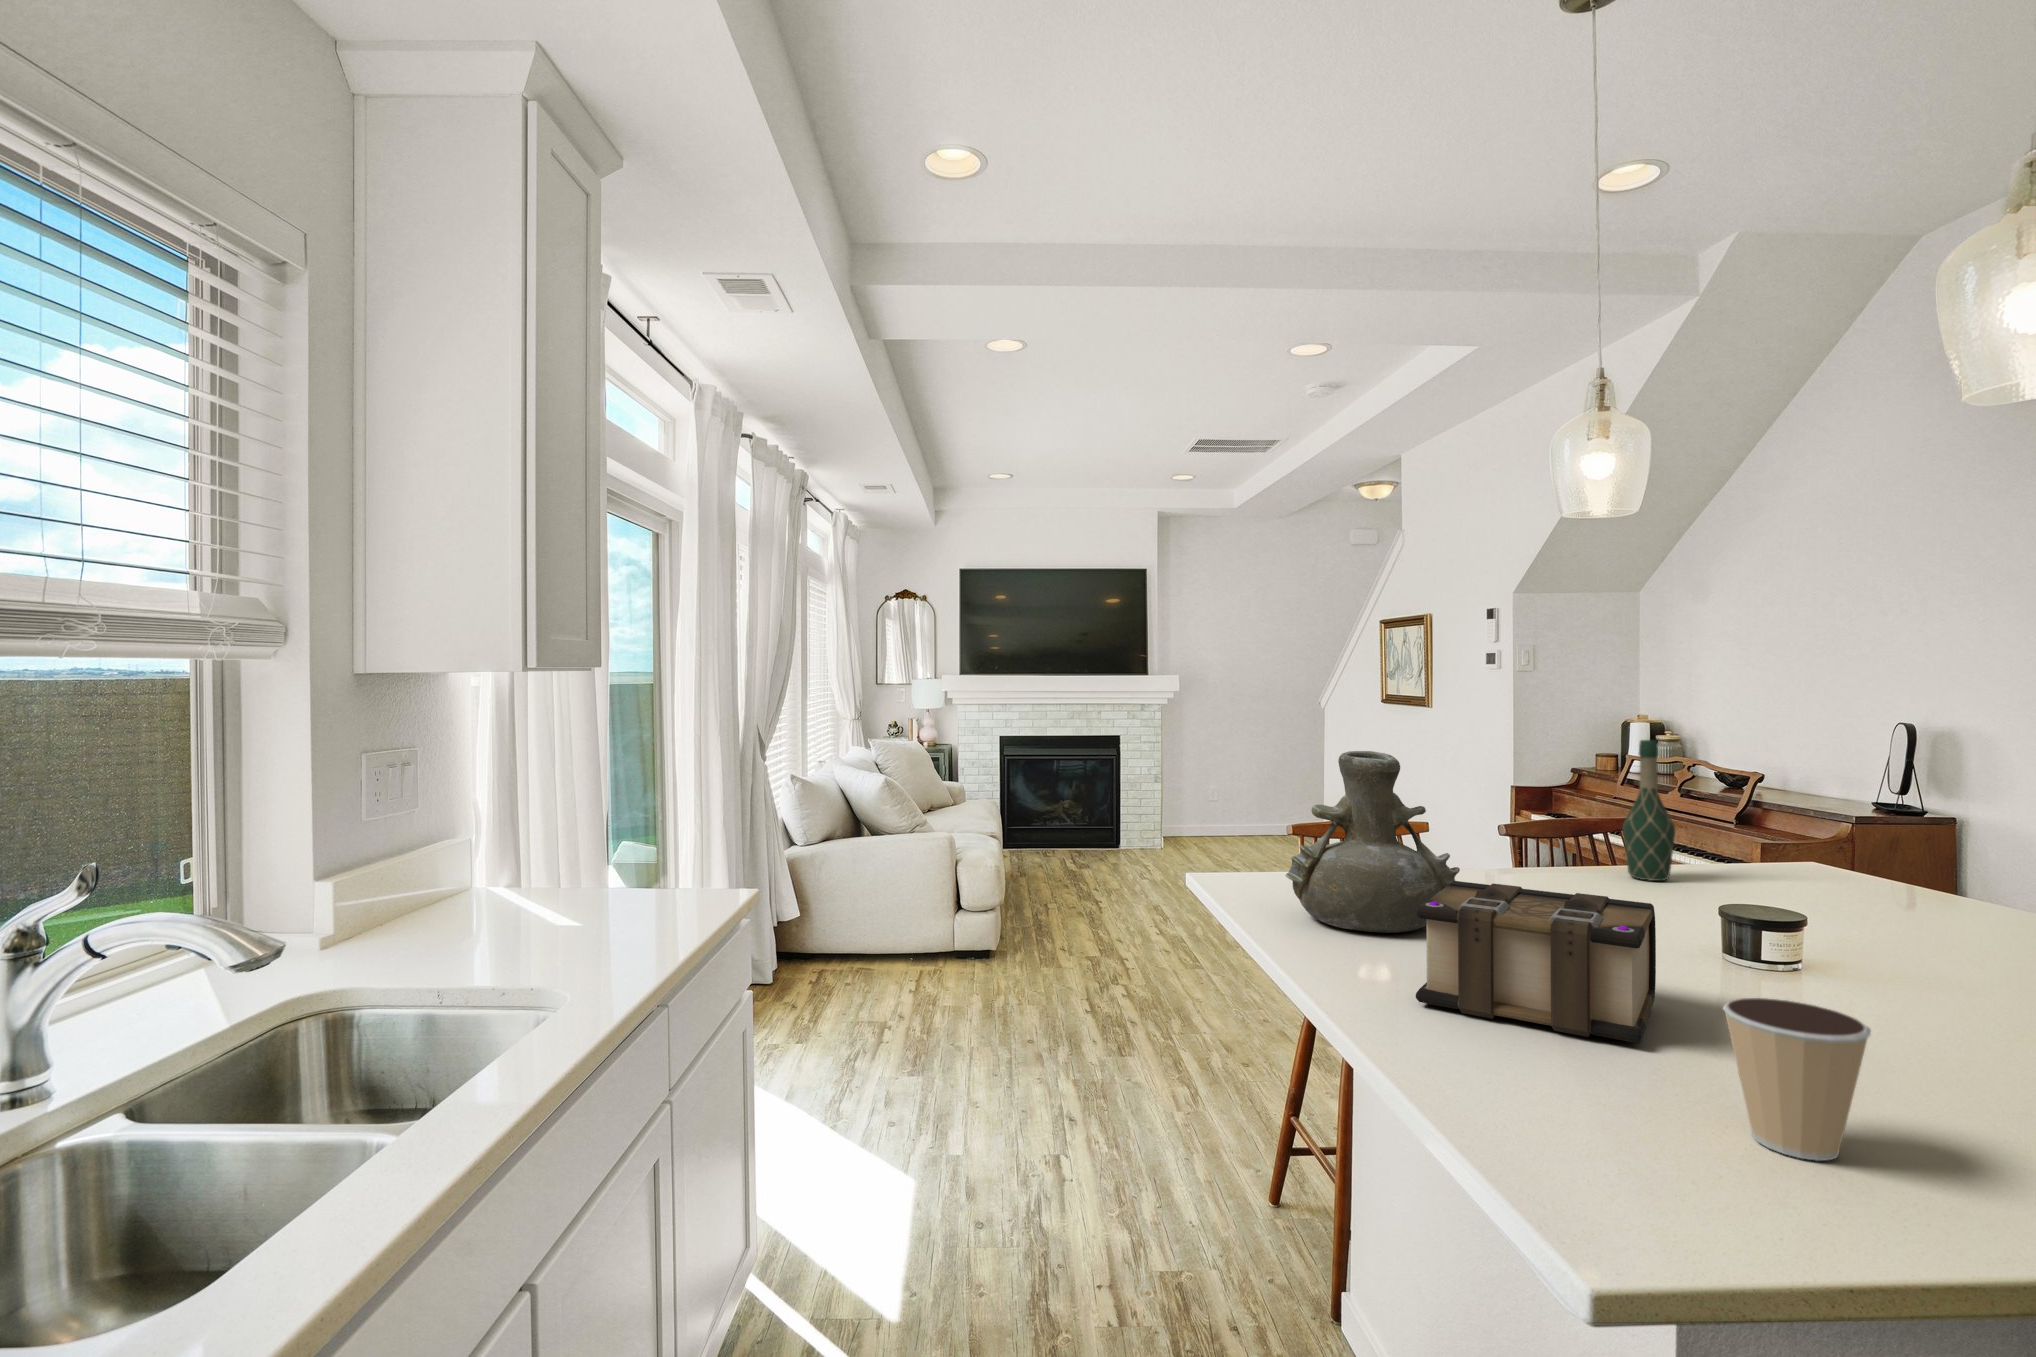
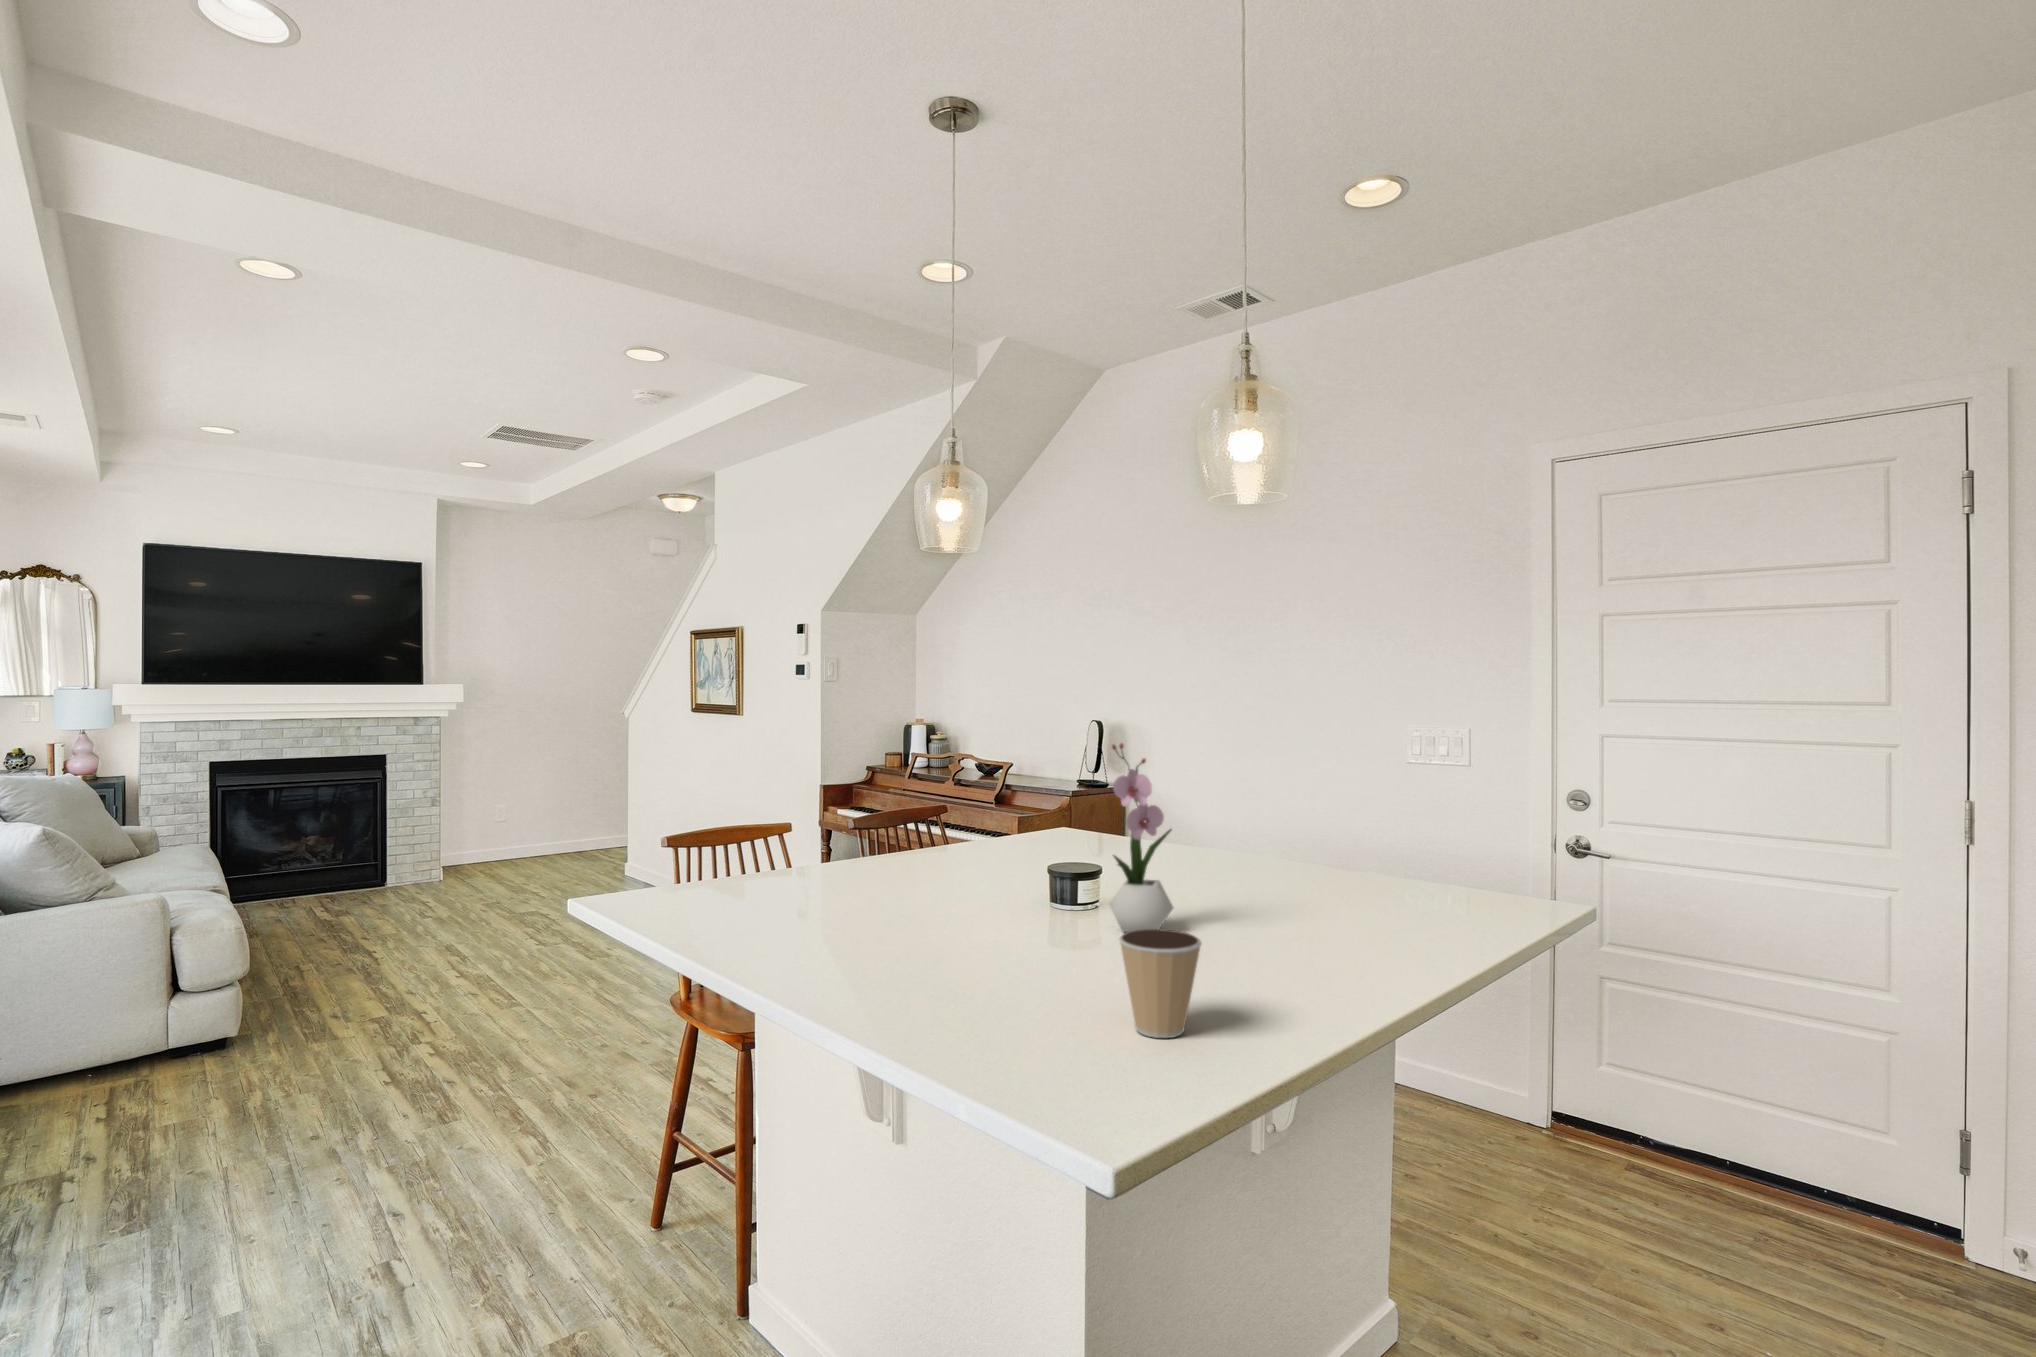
wine bottle: present [1623,740,1675,881] -> none [955,741,990,855]
flower arrangement: none [1798,744,1924,1020] -> present [1109,743,1173,932]
vase: present [1285,751,1460,933] -> none [716,762,869,932]
book: present [1415,881,1656,1043] -> none [874,871,1044,987]

